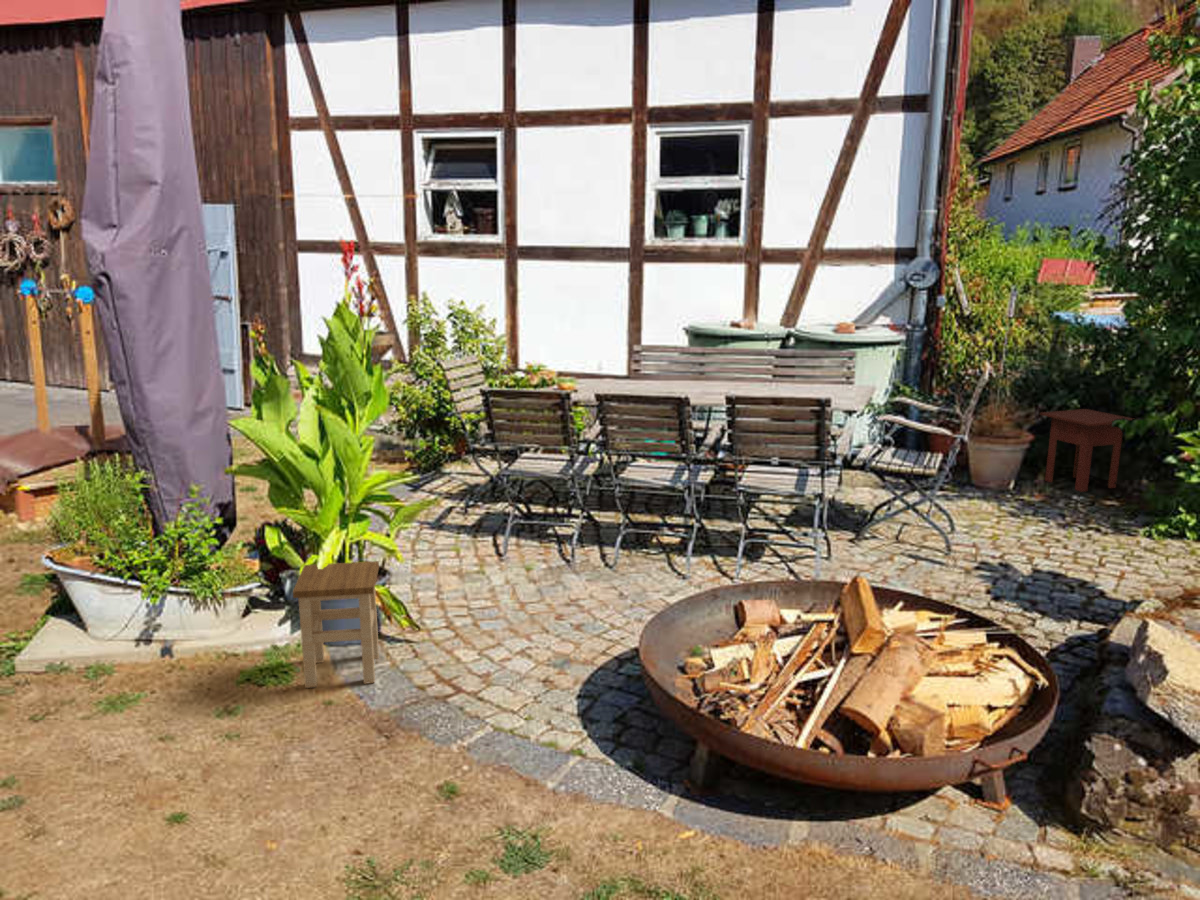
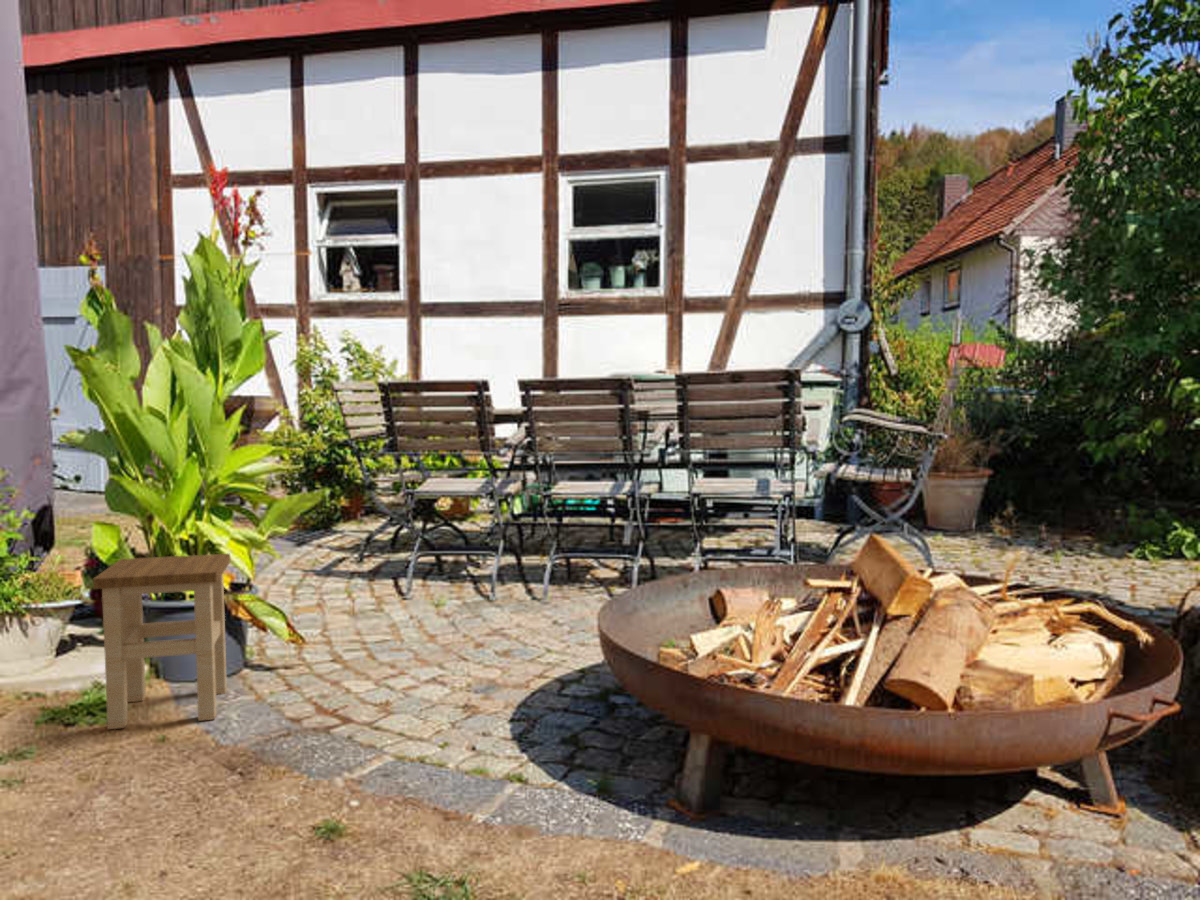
side table: present [1040,409,1132,492] -> none [992,447,1095,530]

